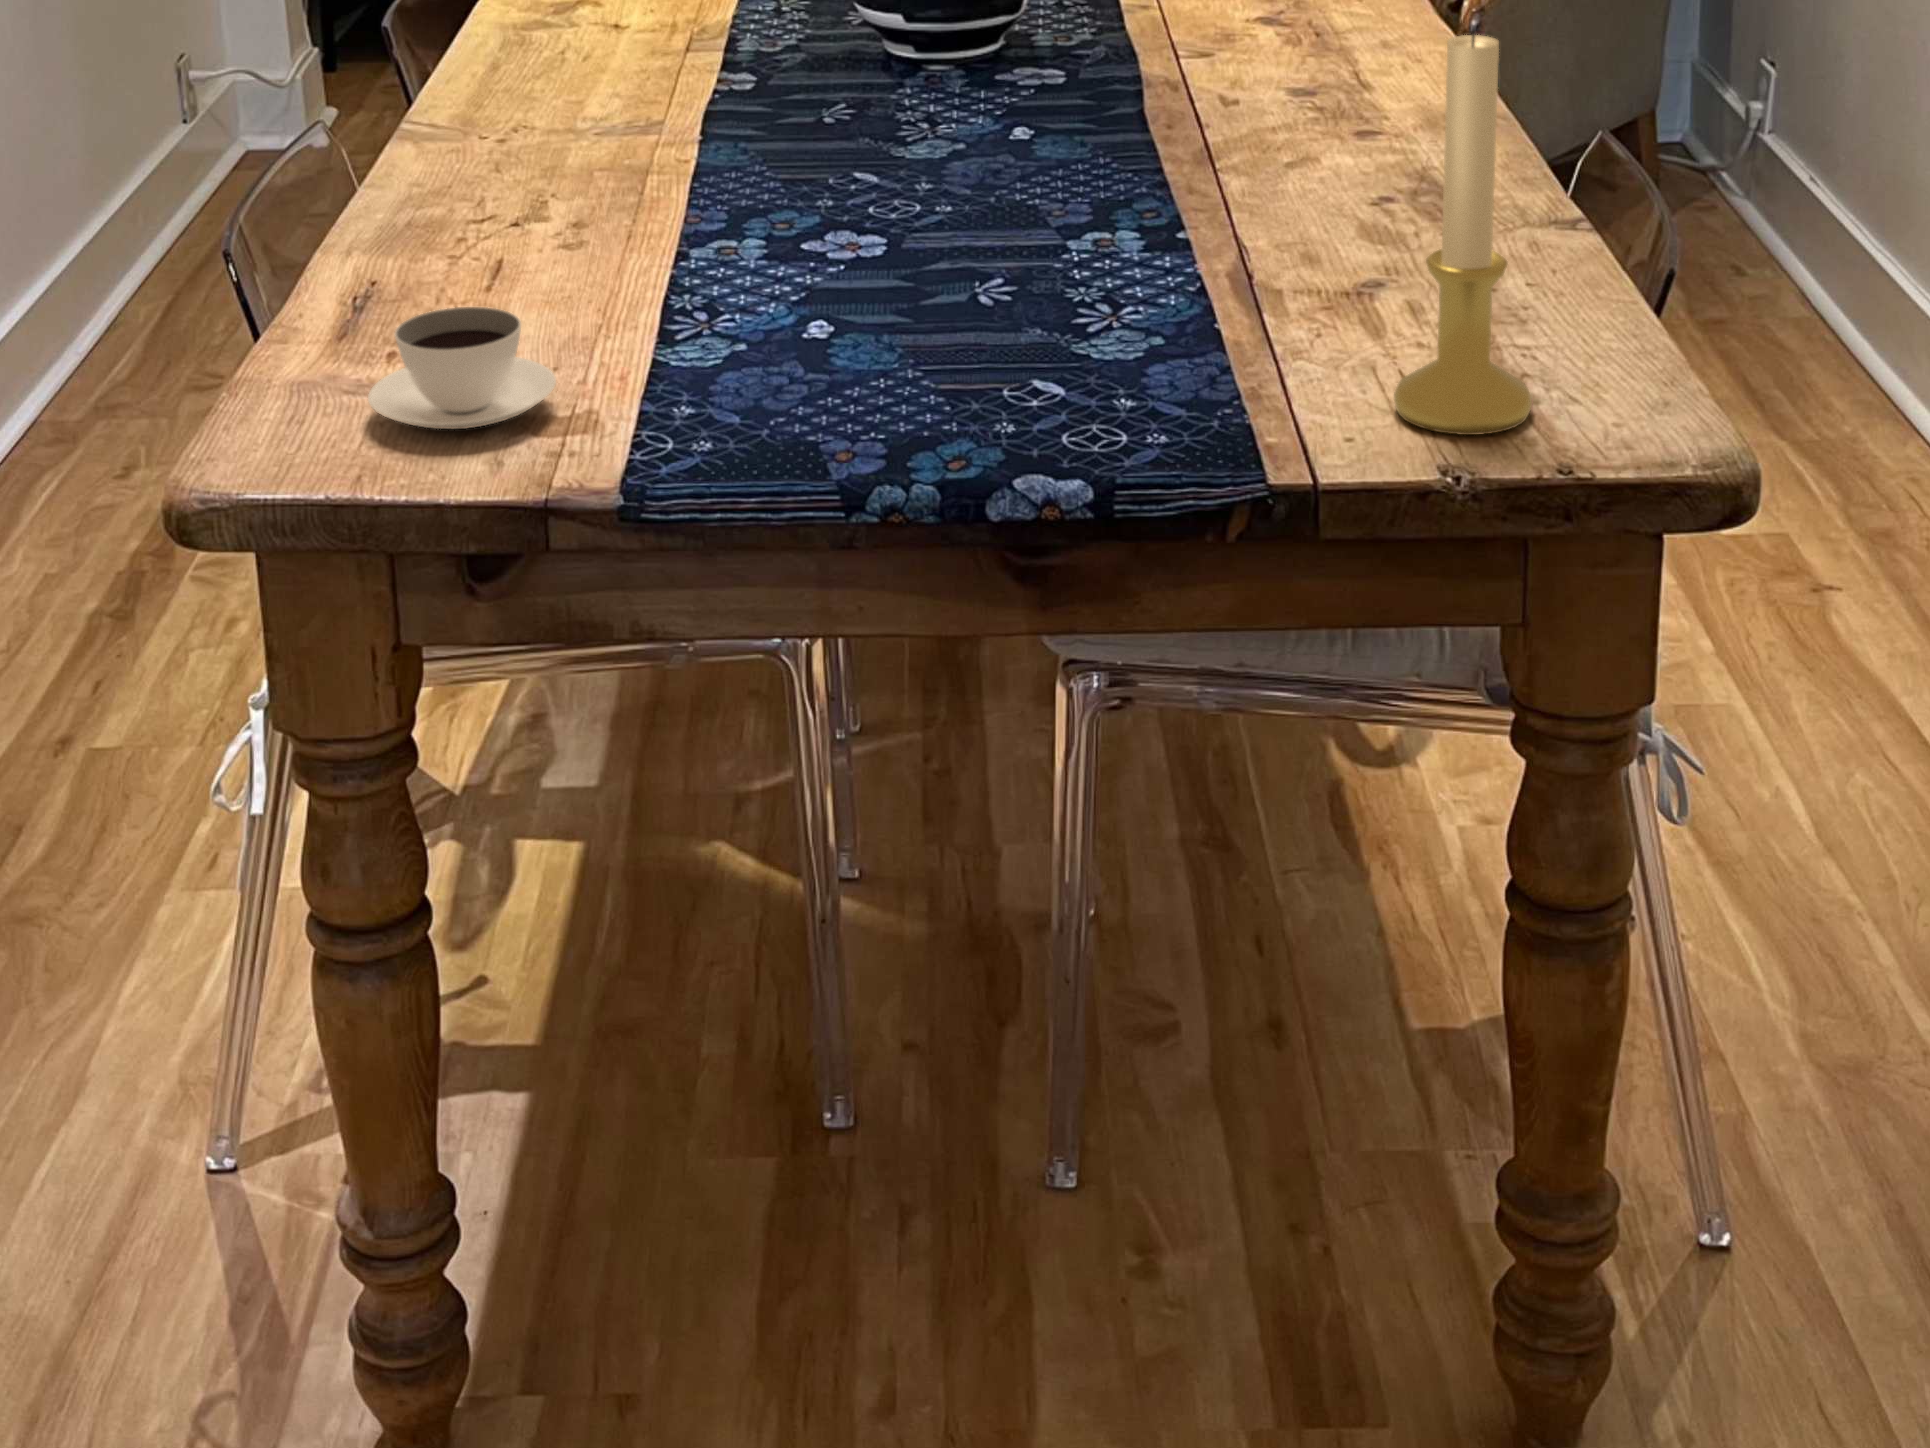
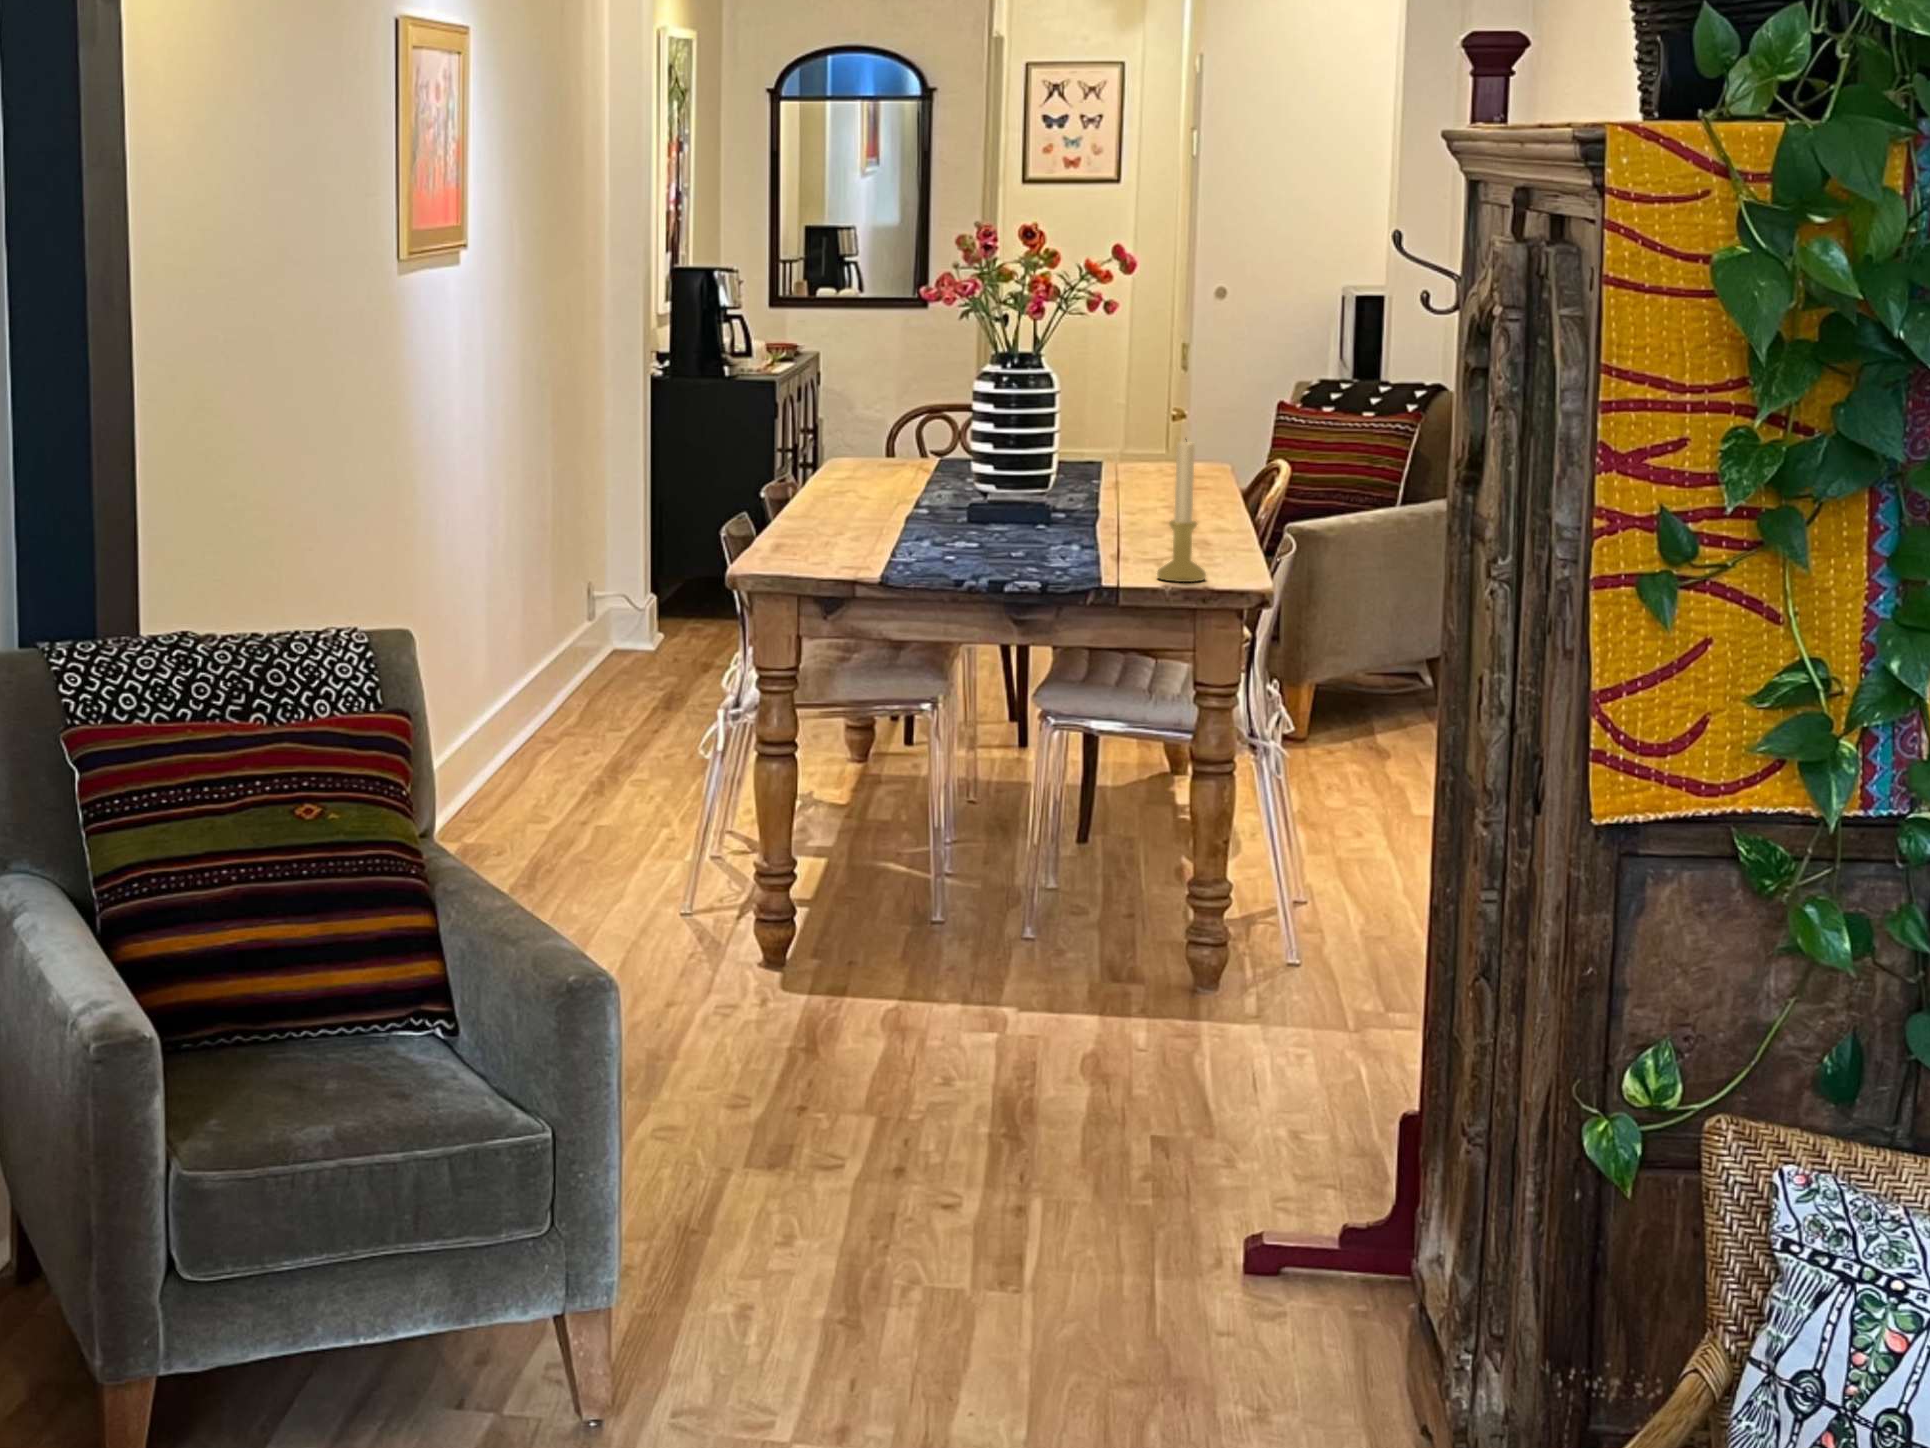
cup: present [368,307,556,429] -> none [791,531,858,567]

